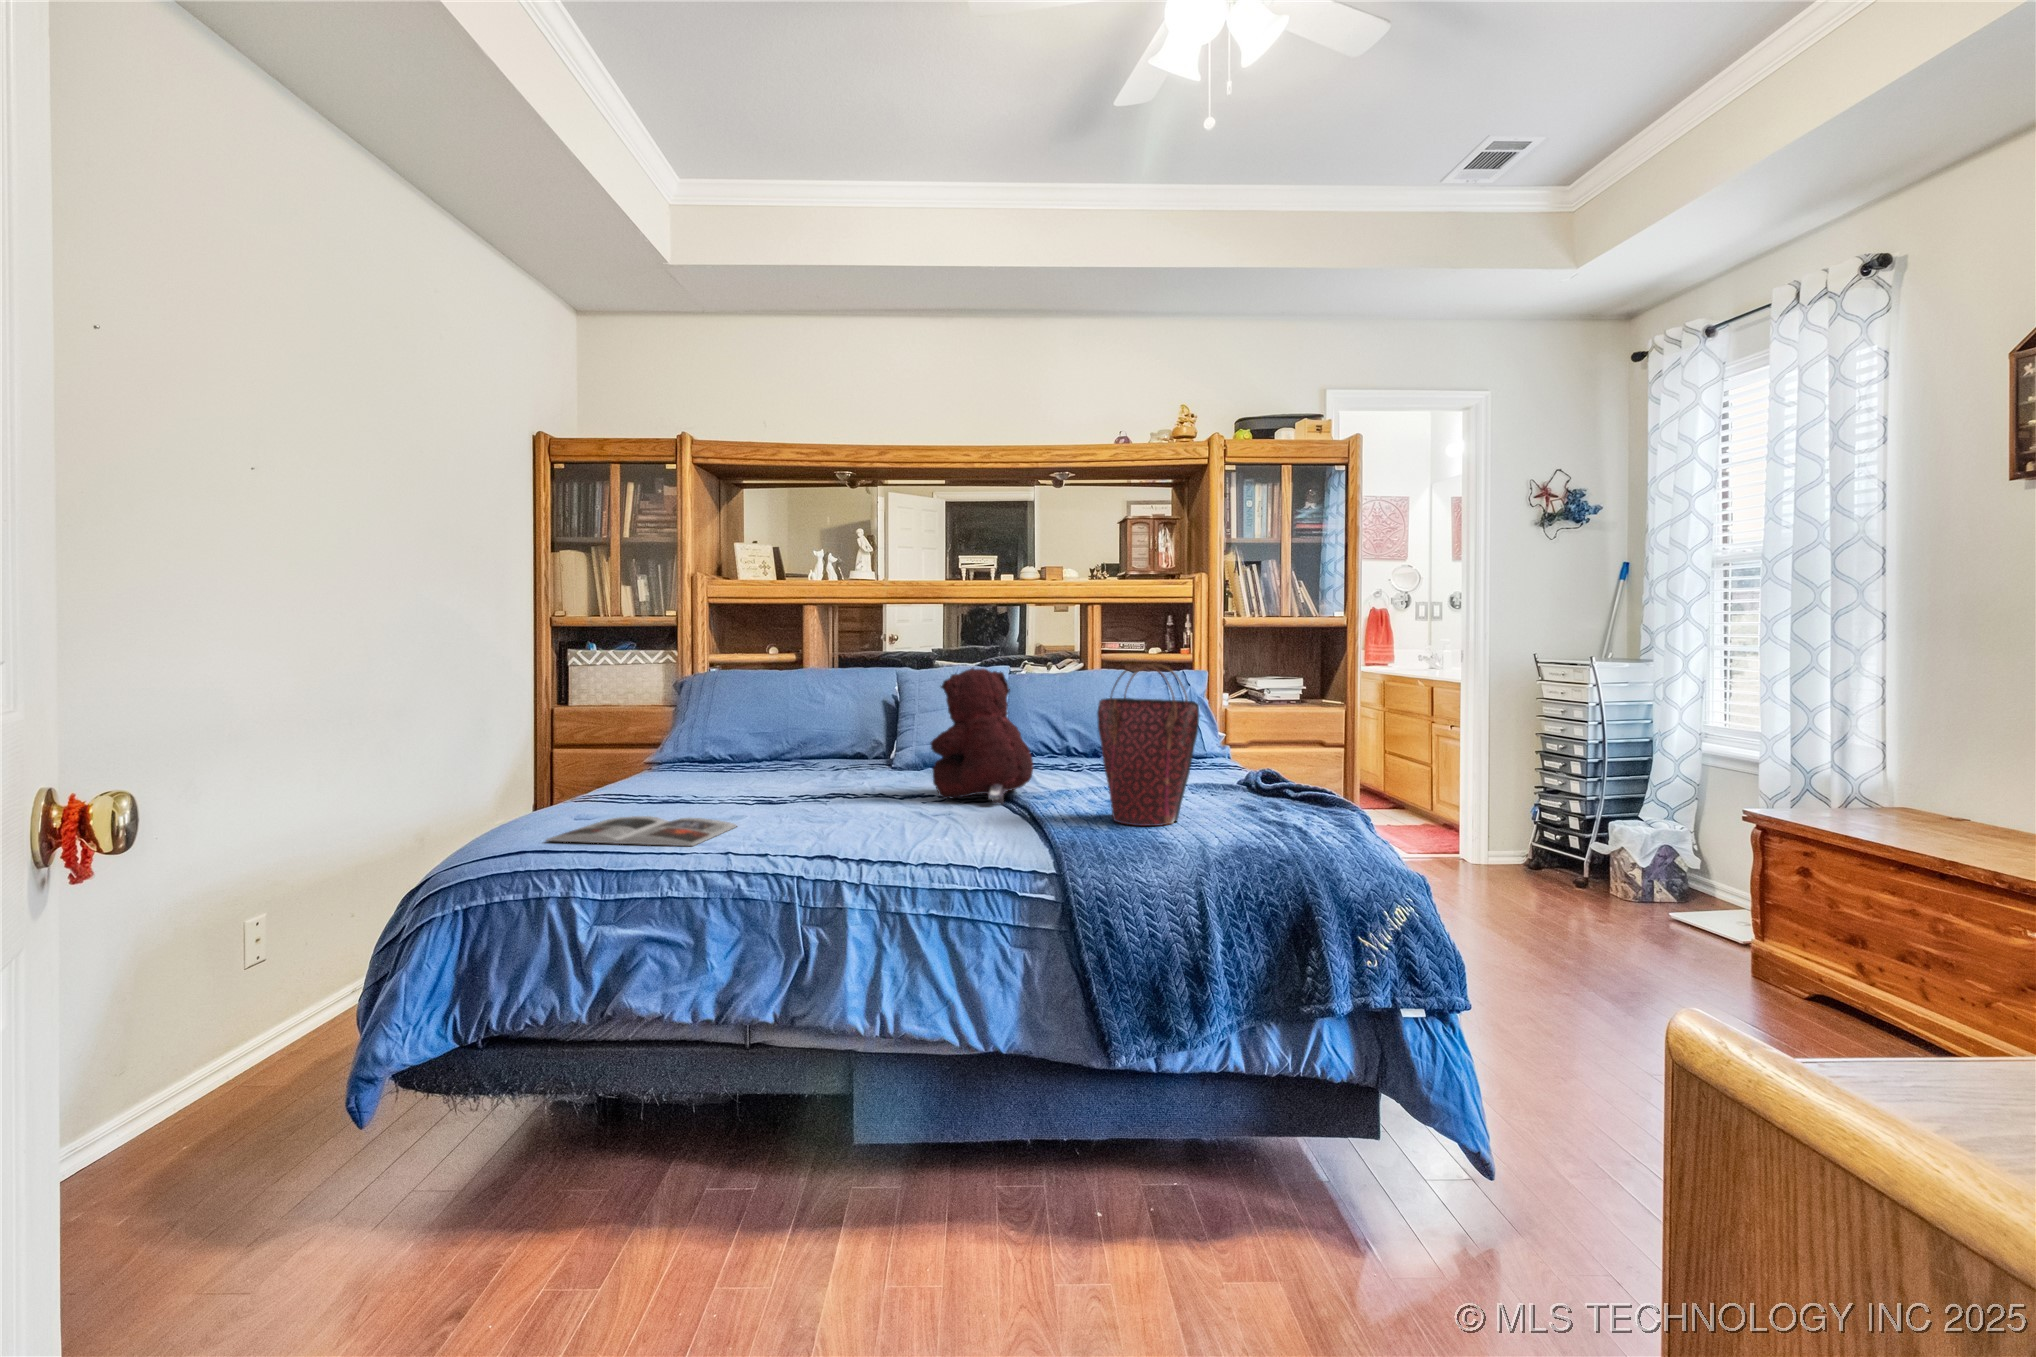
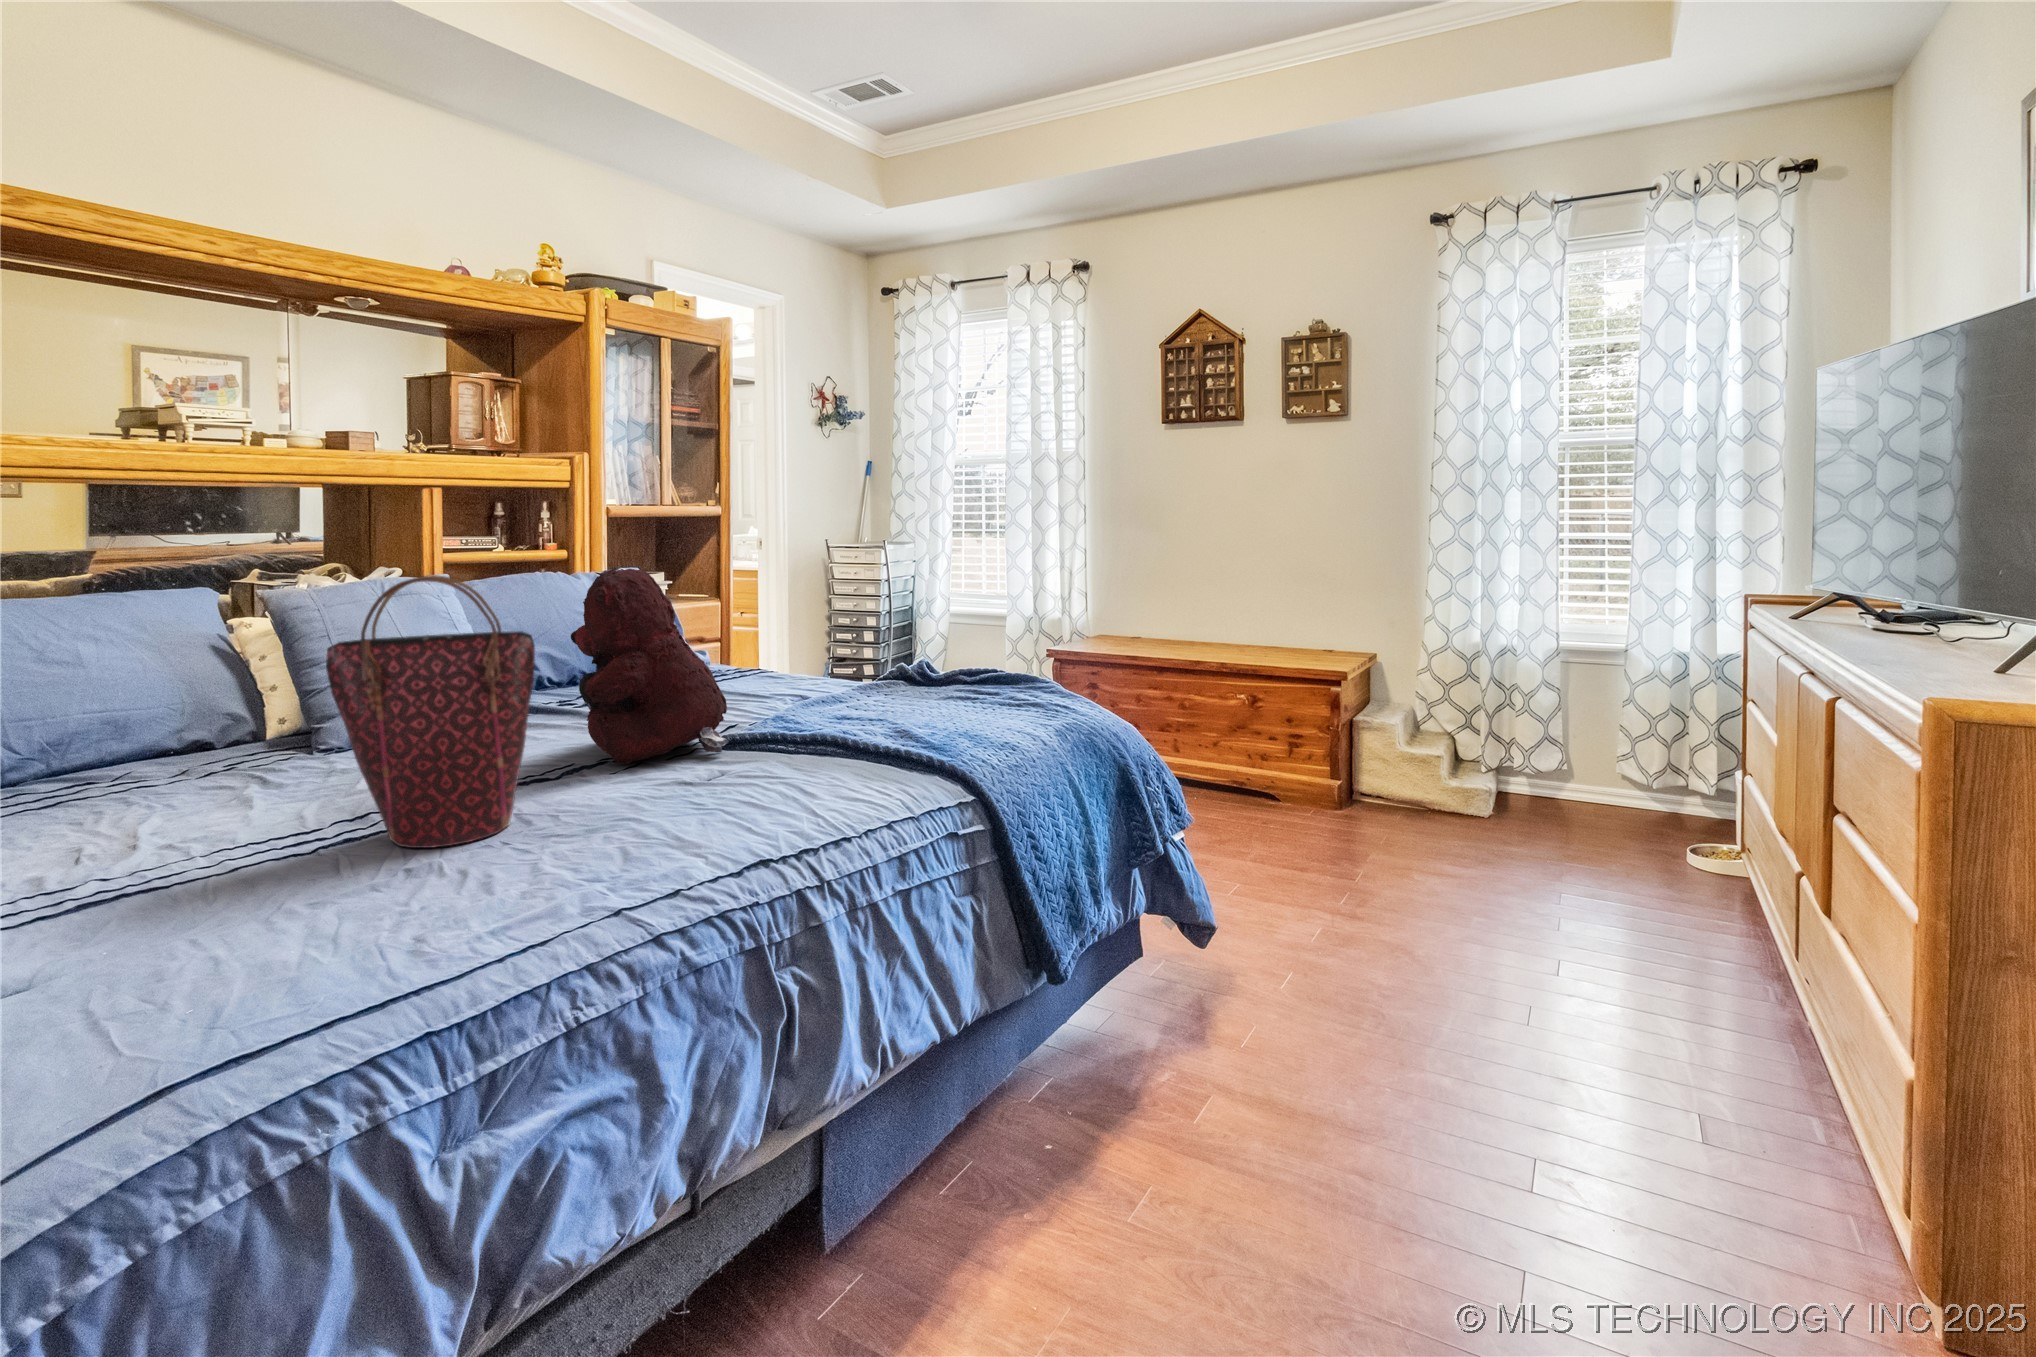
handbag: present [1097,664,1199,826] -> present [326,575,535,848]
magazine: present [547,816,736,846] -> none [118,879,558,1052]

